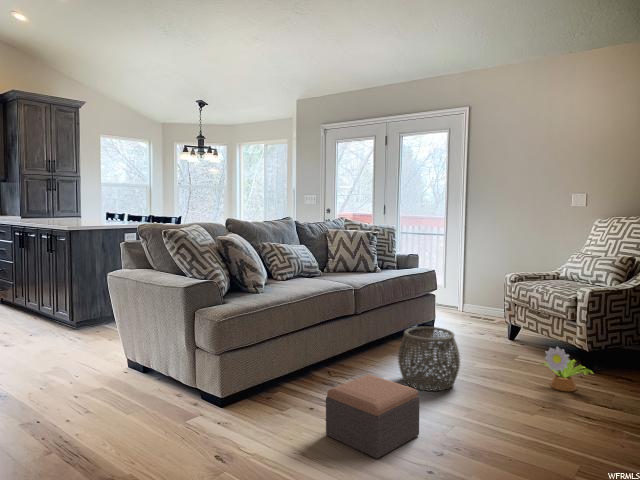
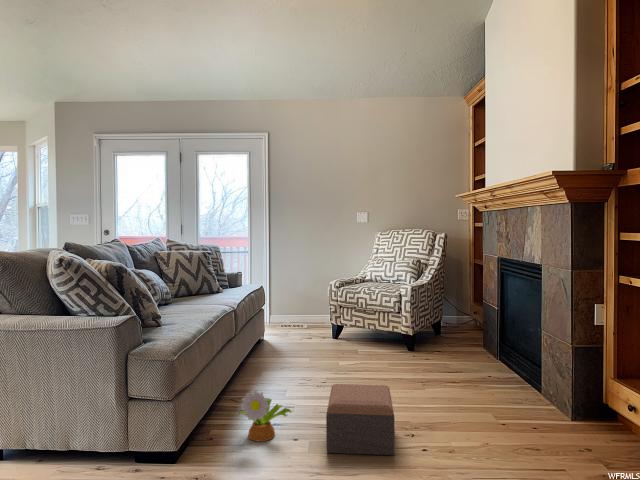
woven basket: present [398,327,460,391] -> none [305,333,360,391]
decorative plant: present [540,346,593,391] -> present [236,390,291,442]

